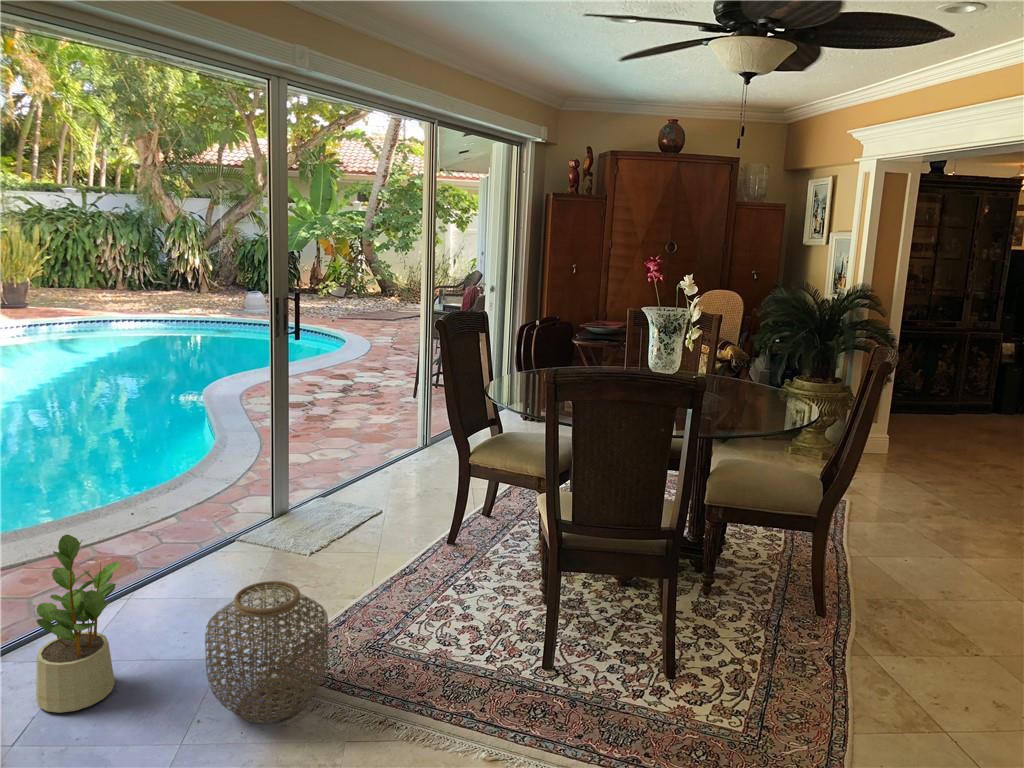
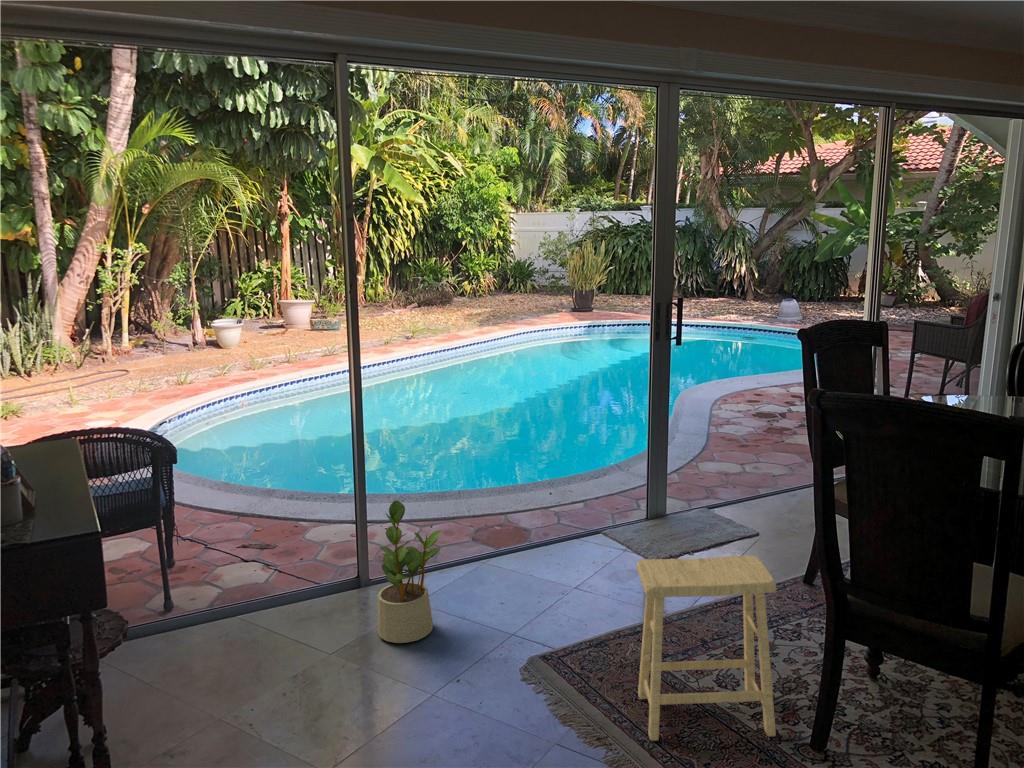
footstool: none [384,520,516,710] -> present [637,555,776,741]
woven basket: present [205,581,329,723] -> none [468,572,577,703]

